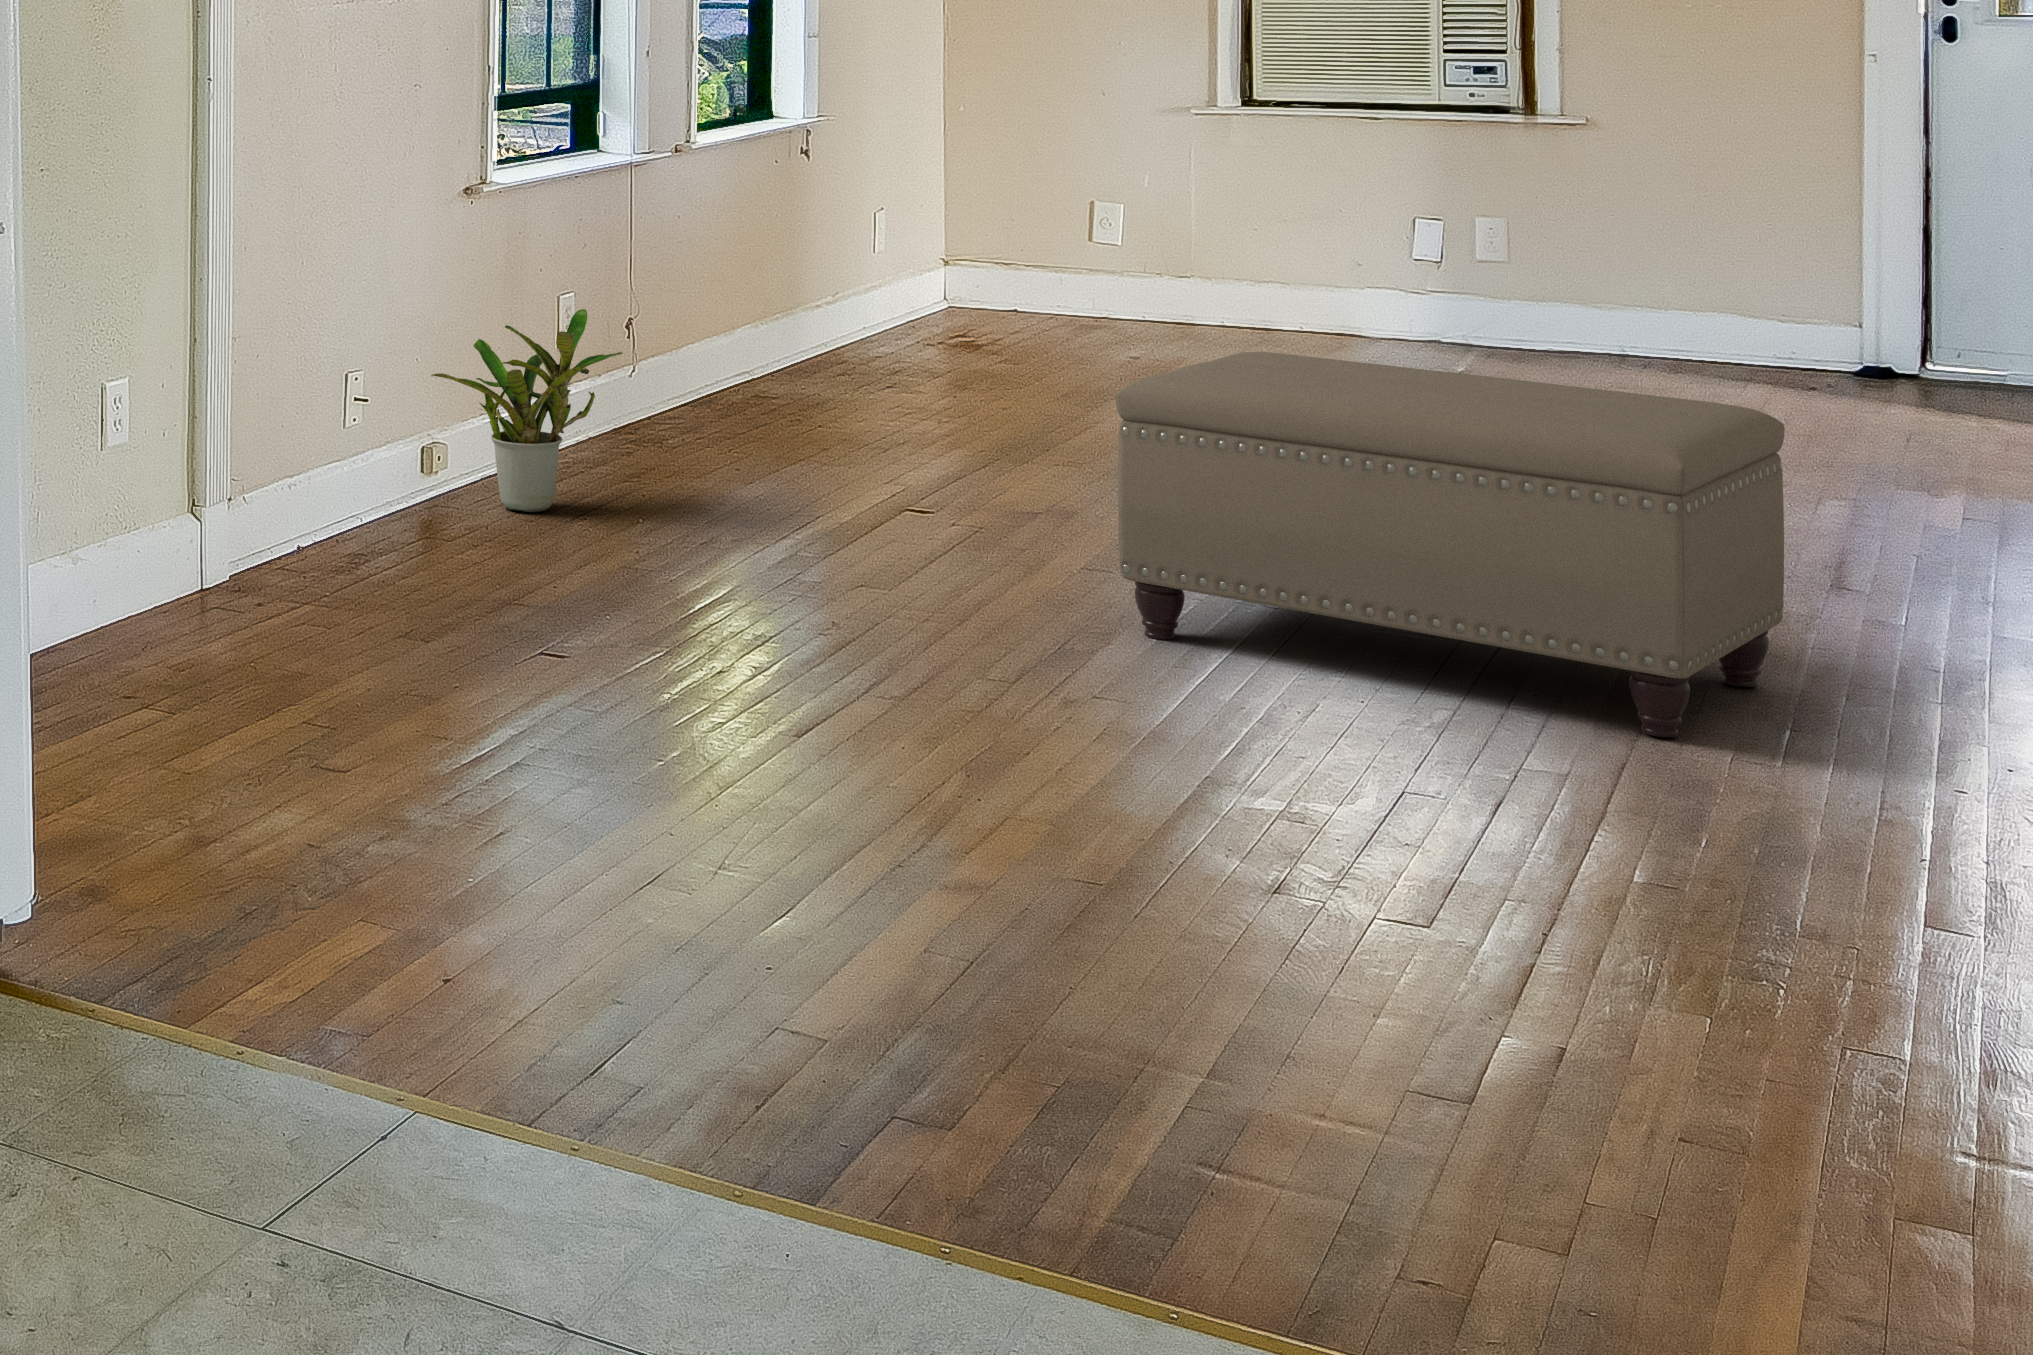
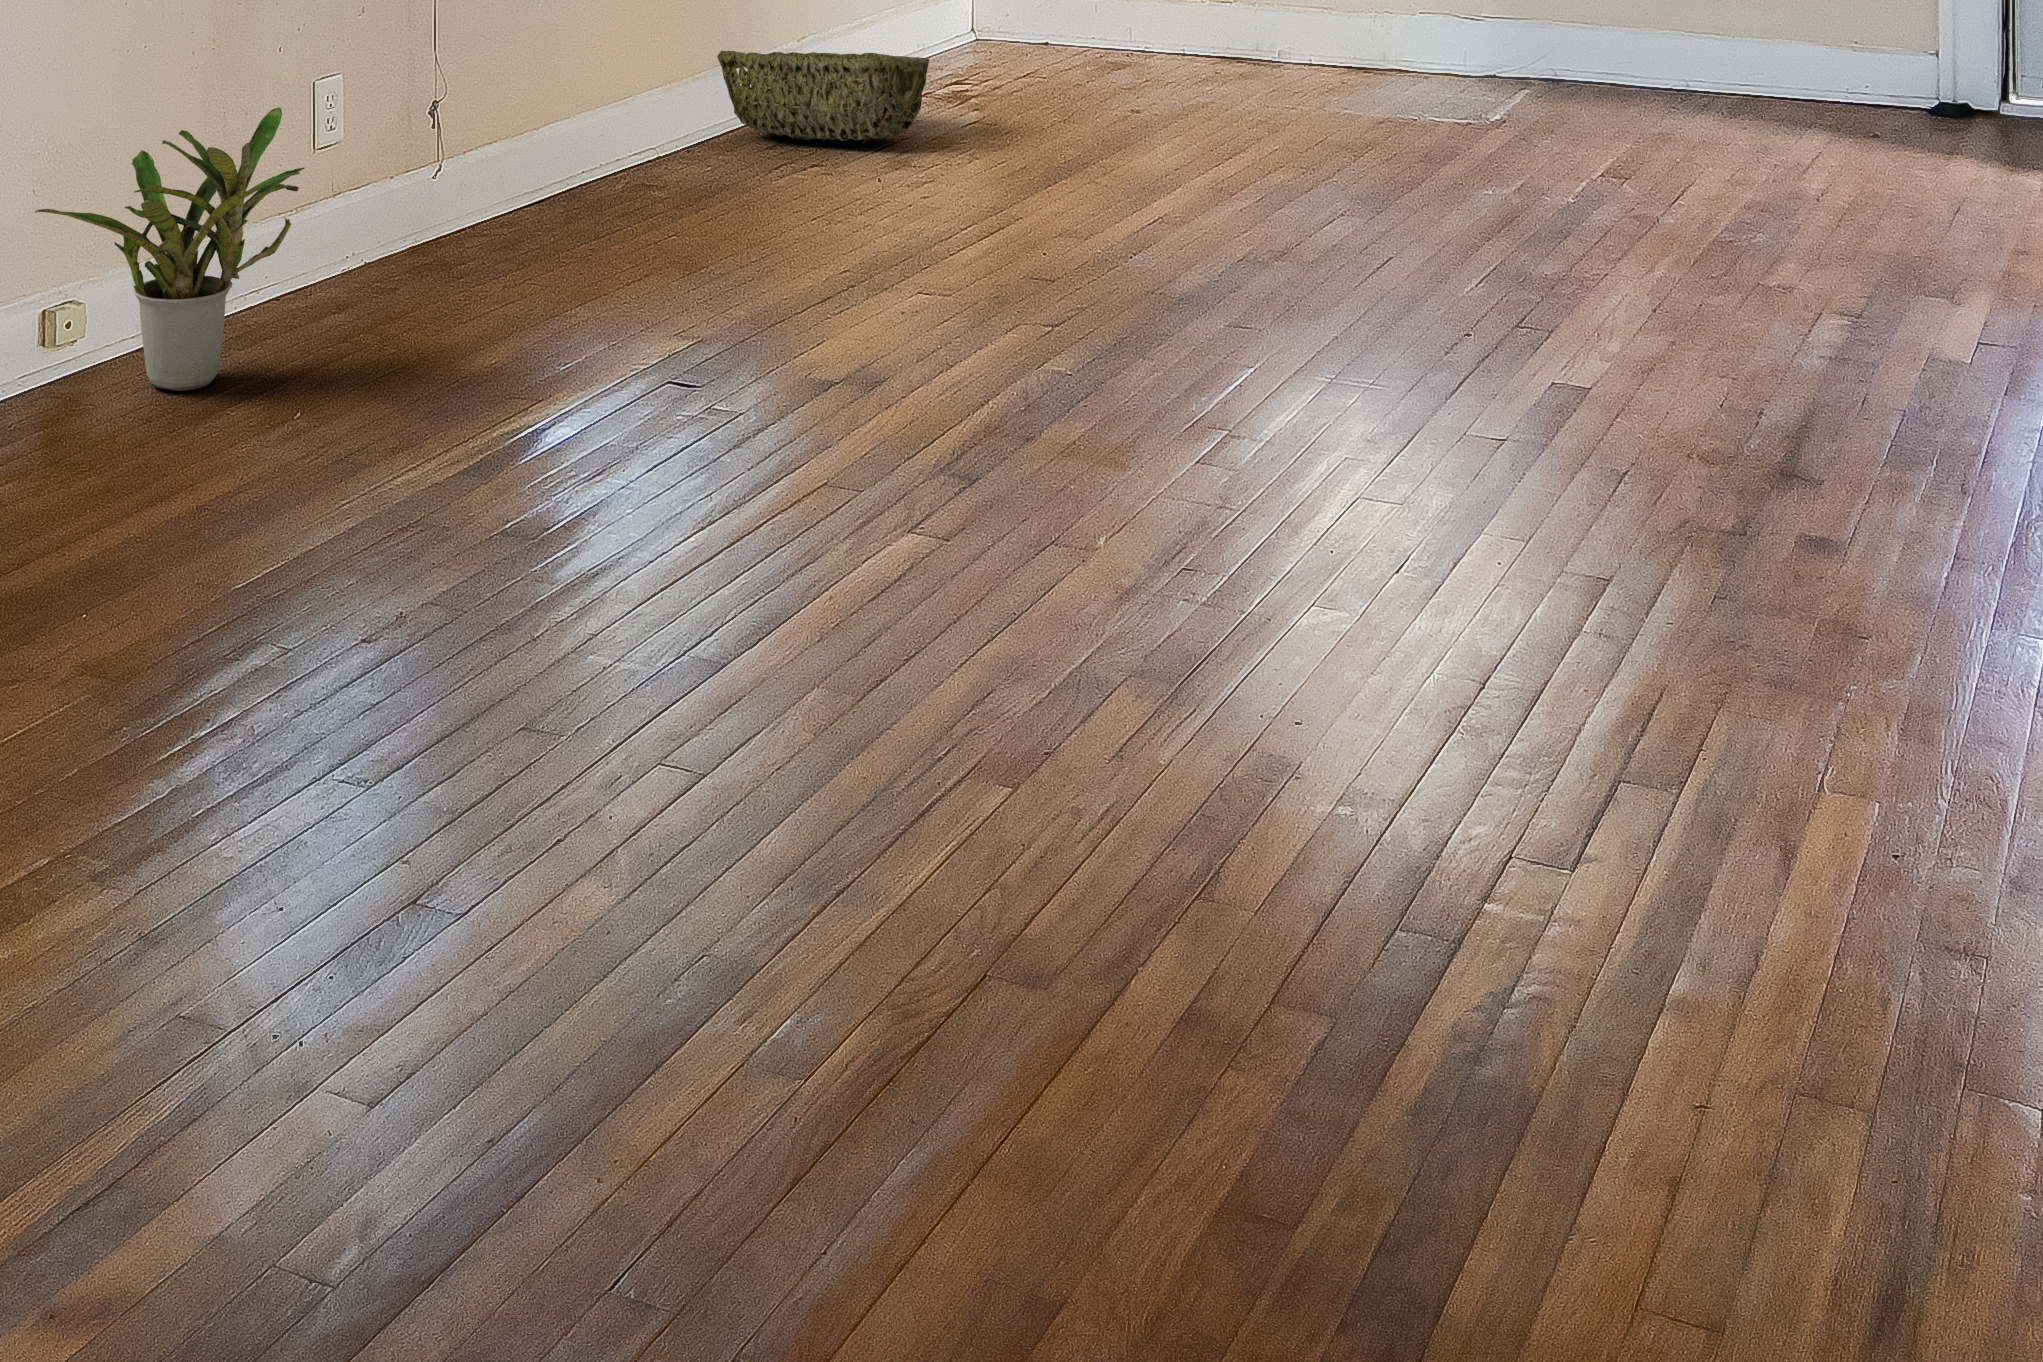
woven basket: none [797,300,977,378] -> present [717,51,929,143]
ottoman: present [1115,352,1785,737] -> none [812,175,1663,775]

